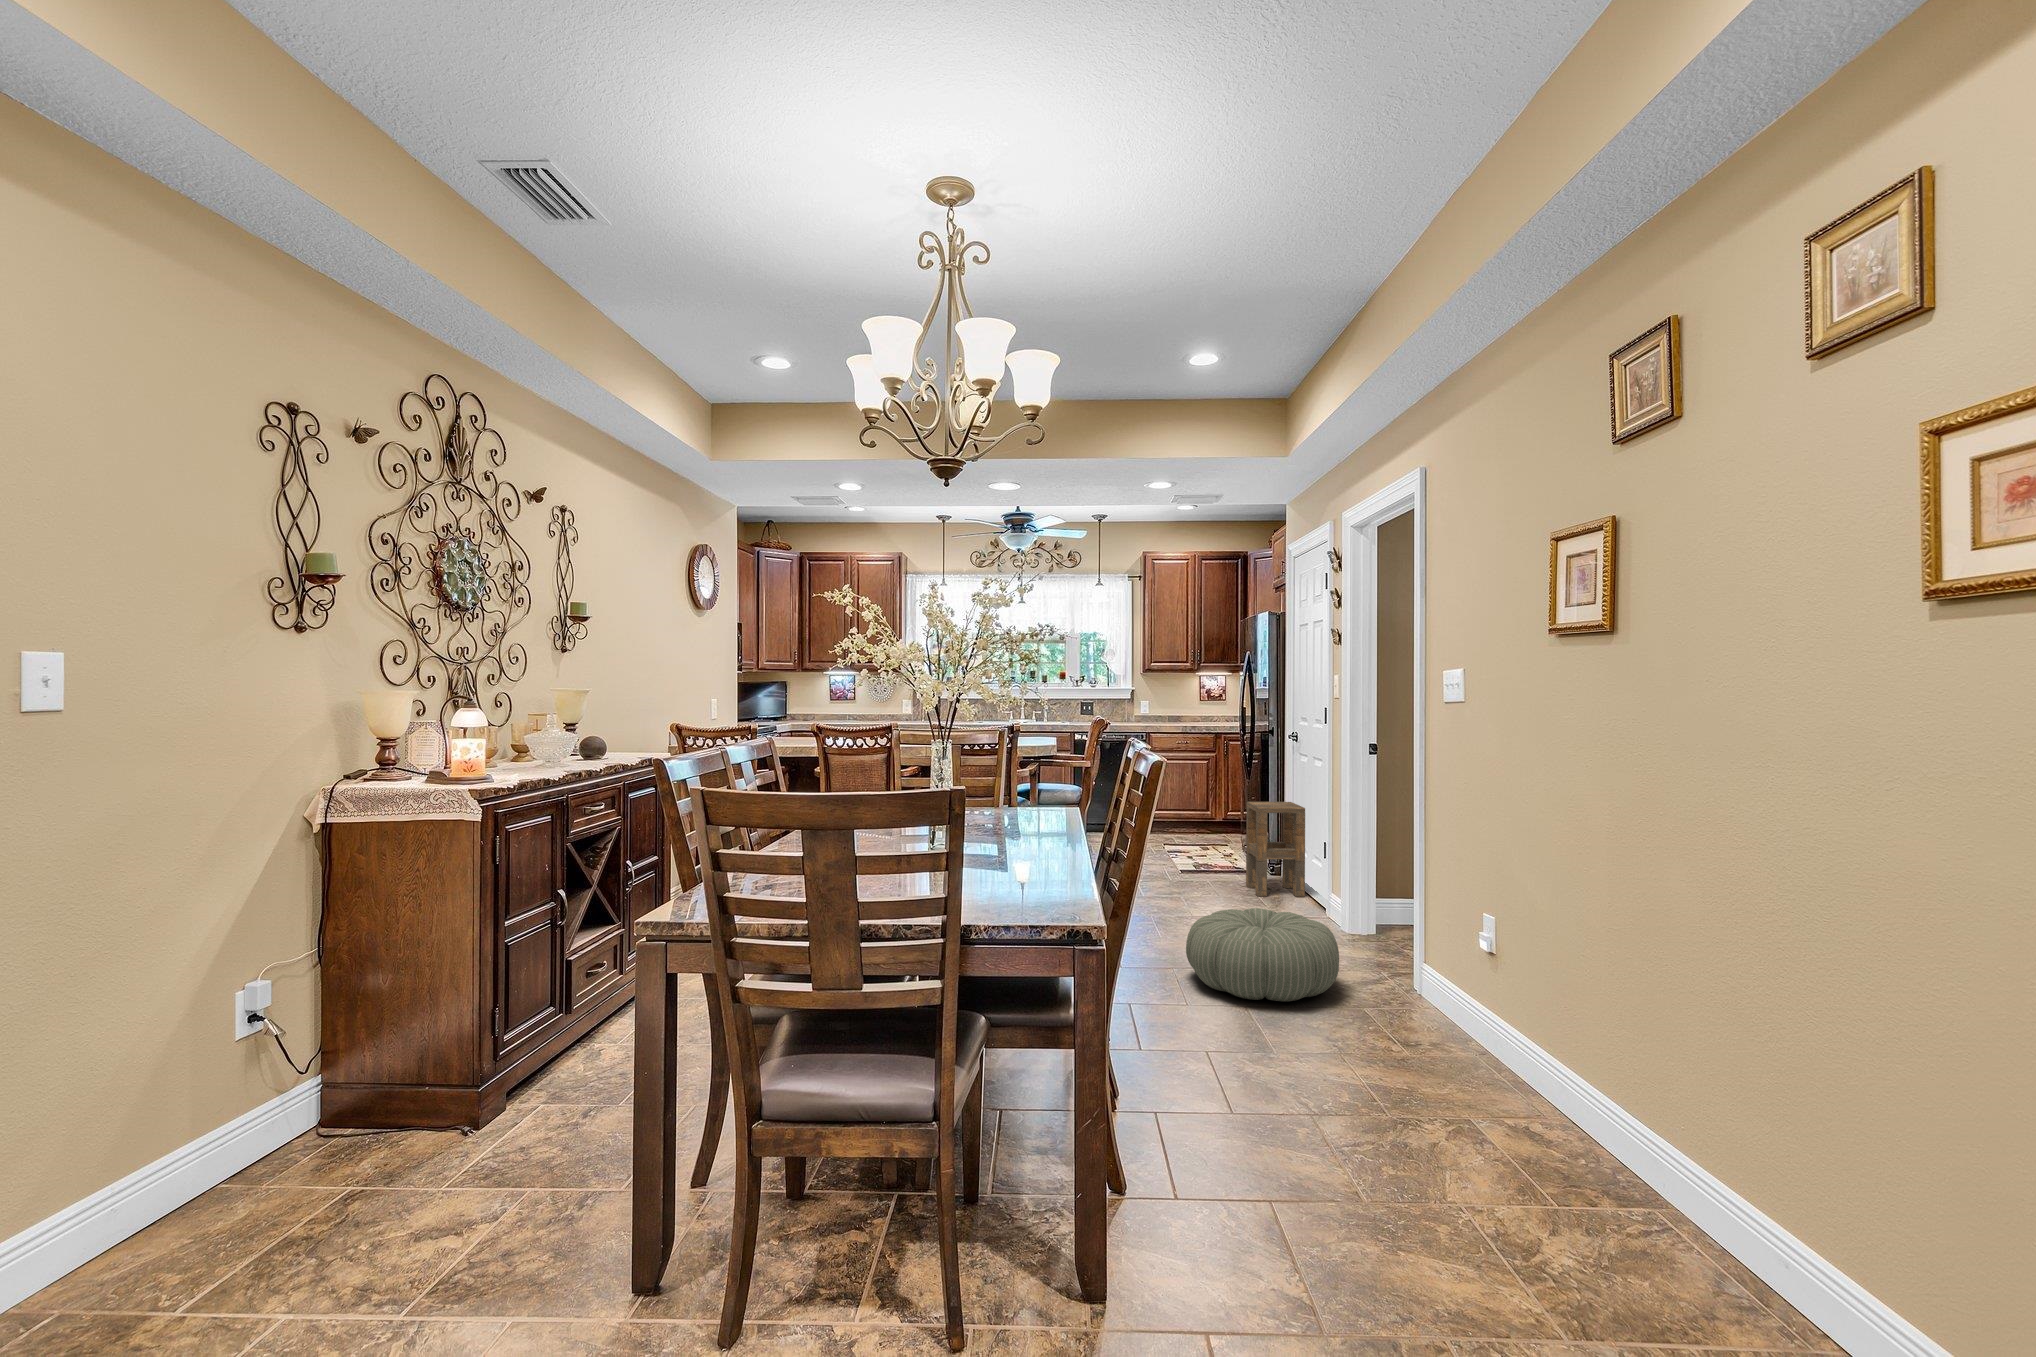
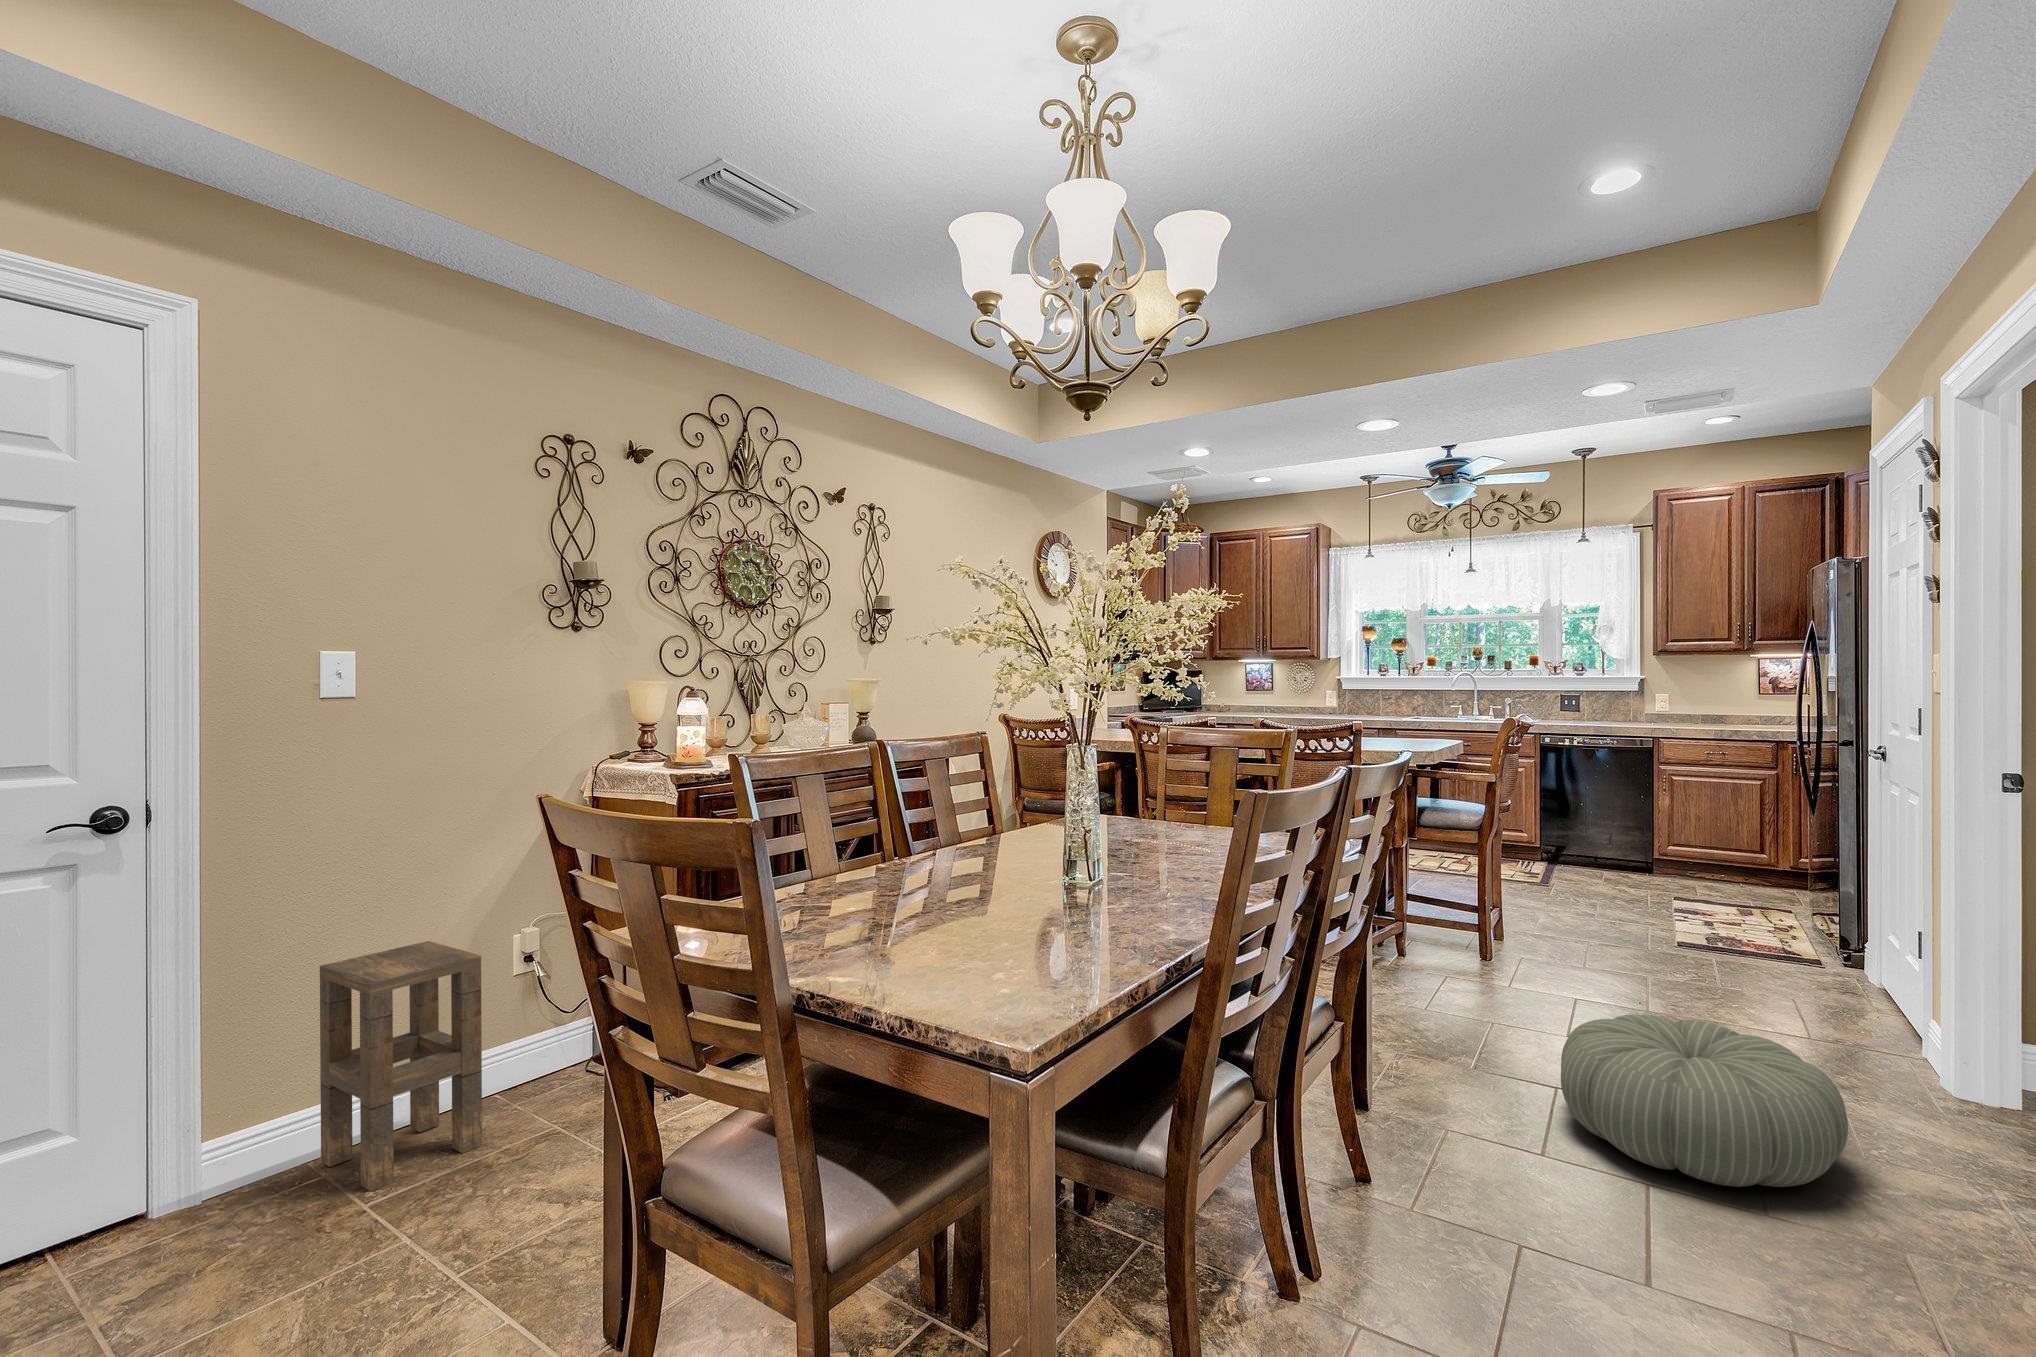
side table: present [1246,802,1305,897] -> present [320,941,482,1191]

